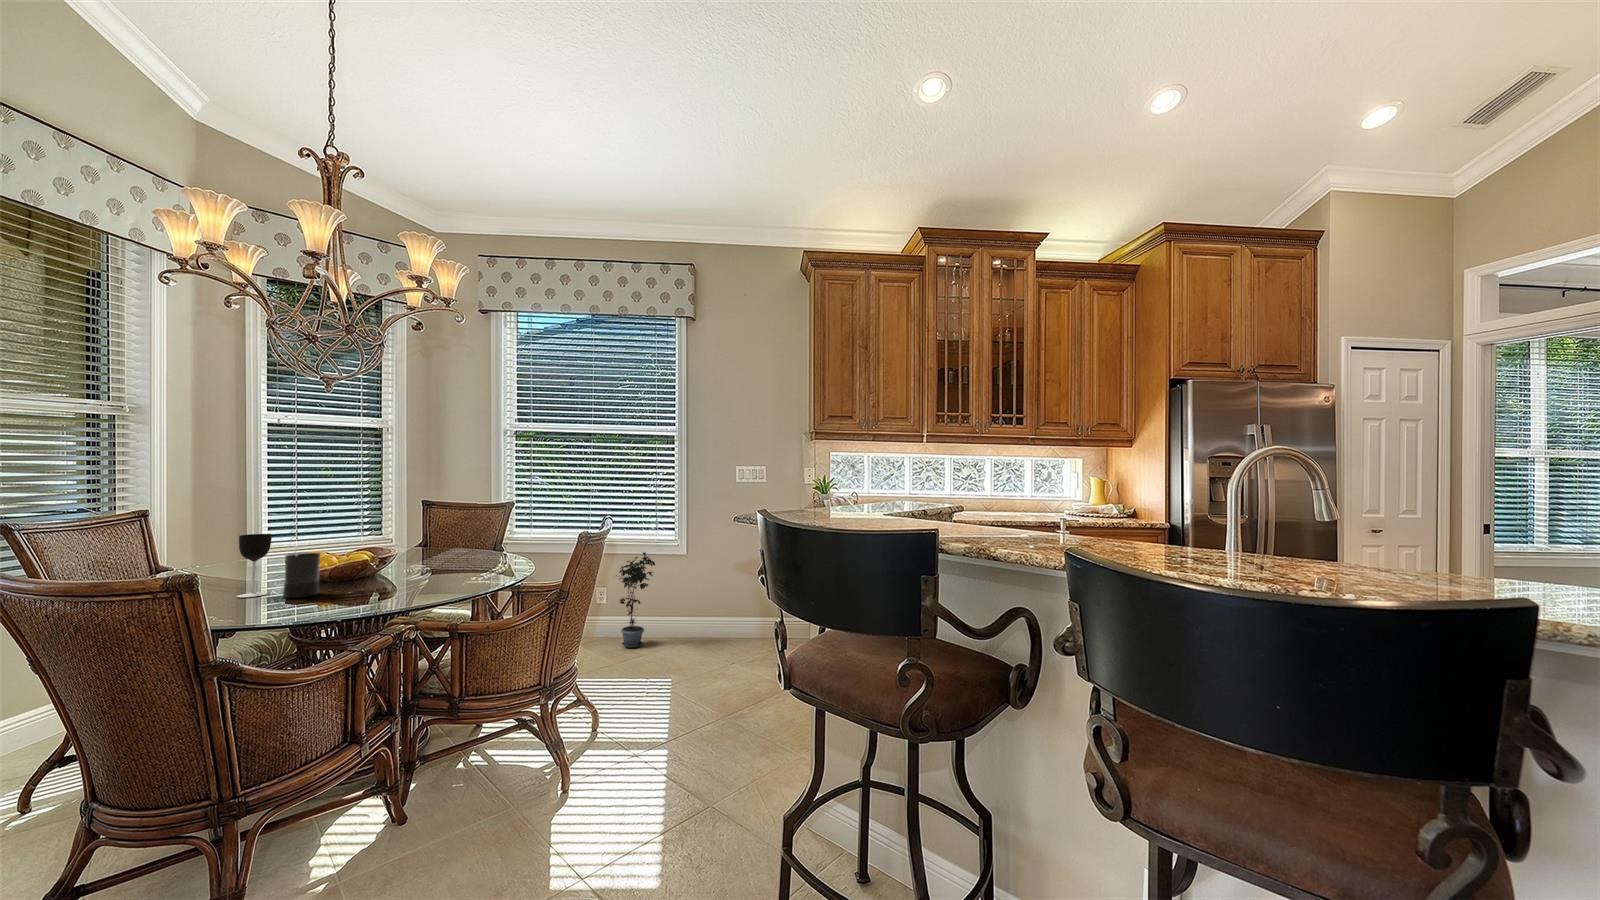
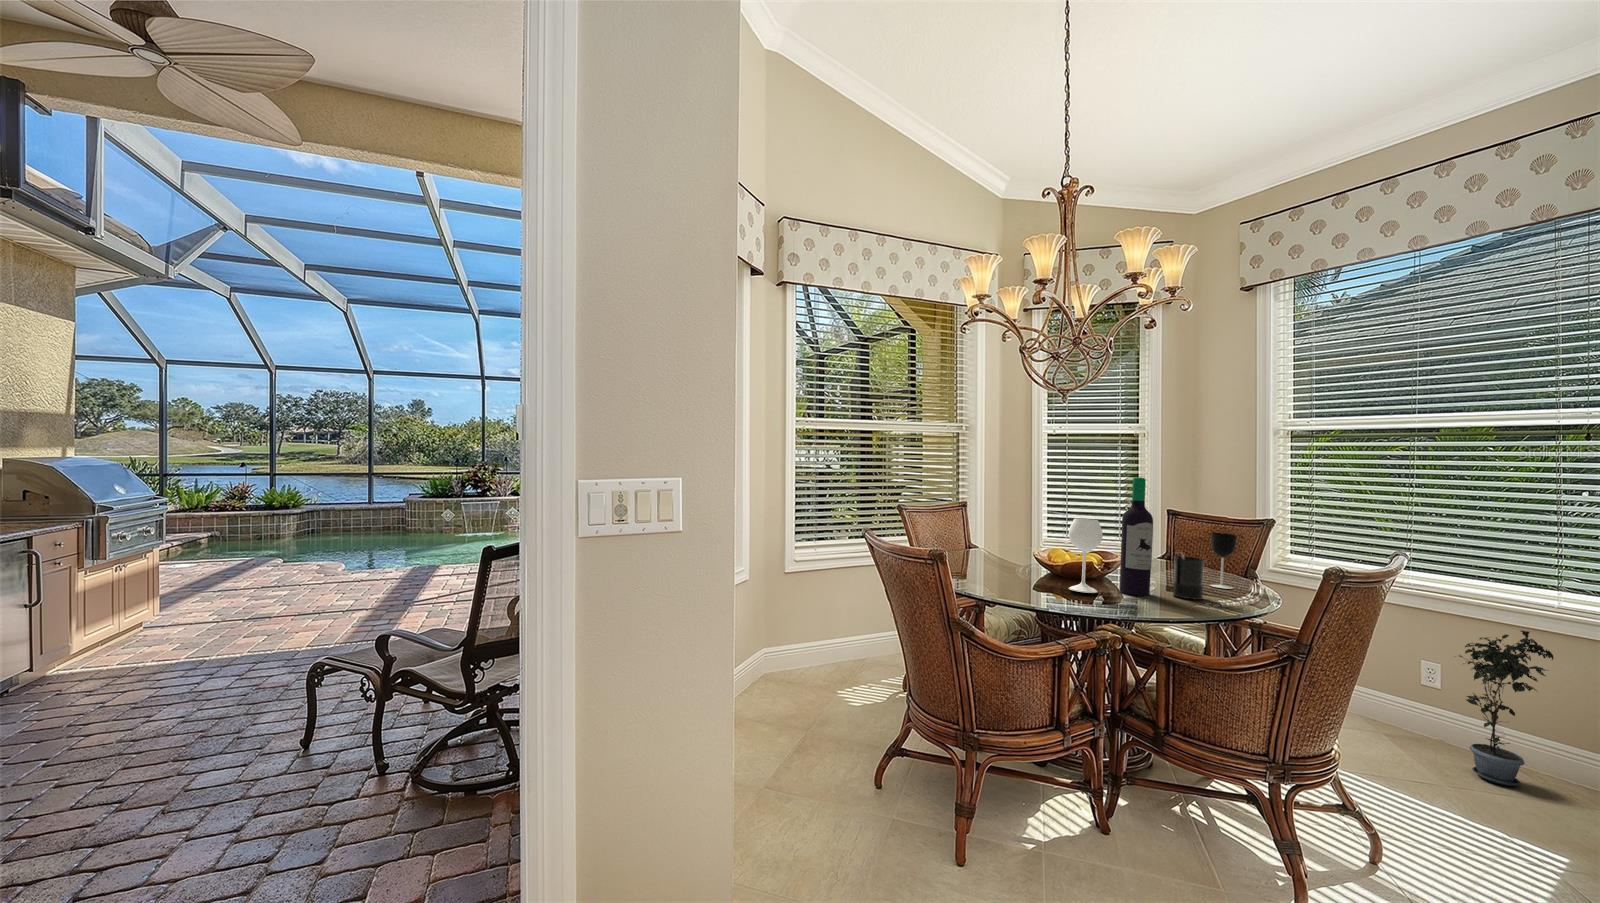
wine bottle: none [348,471,438,594] -> present [1069,477,1153,596]
wine glass: present [237,534,272,597] -> present [1210,533,1236,589]
candle: present [283,551,320,598] -> present [1173,555,1204,600]

